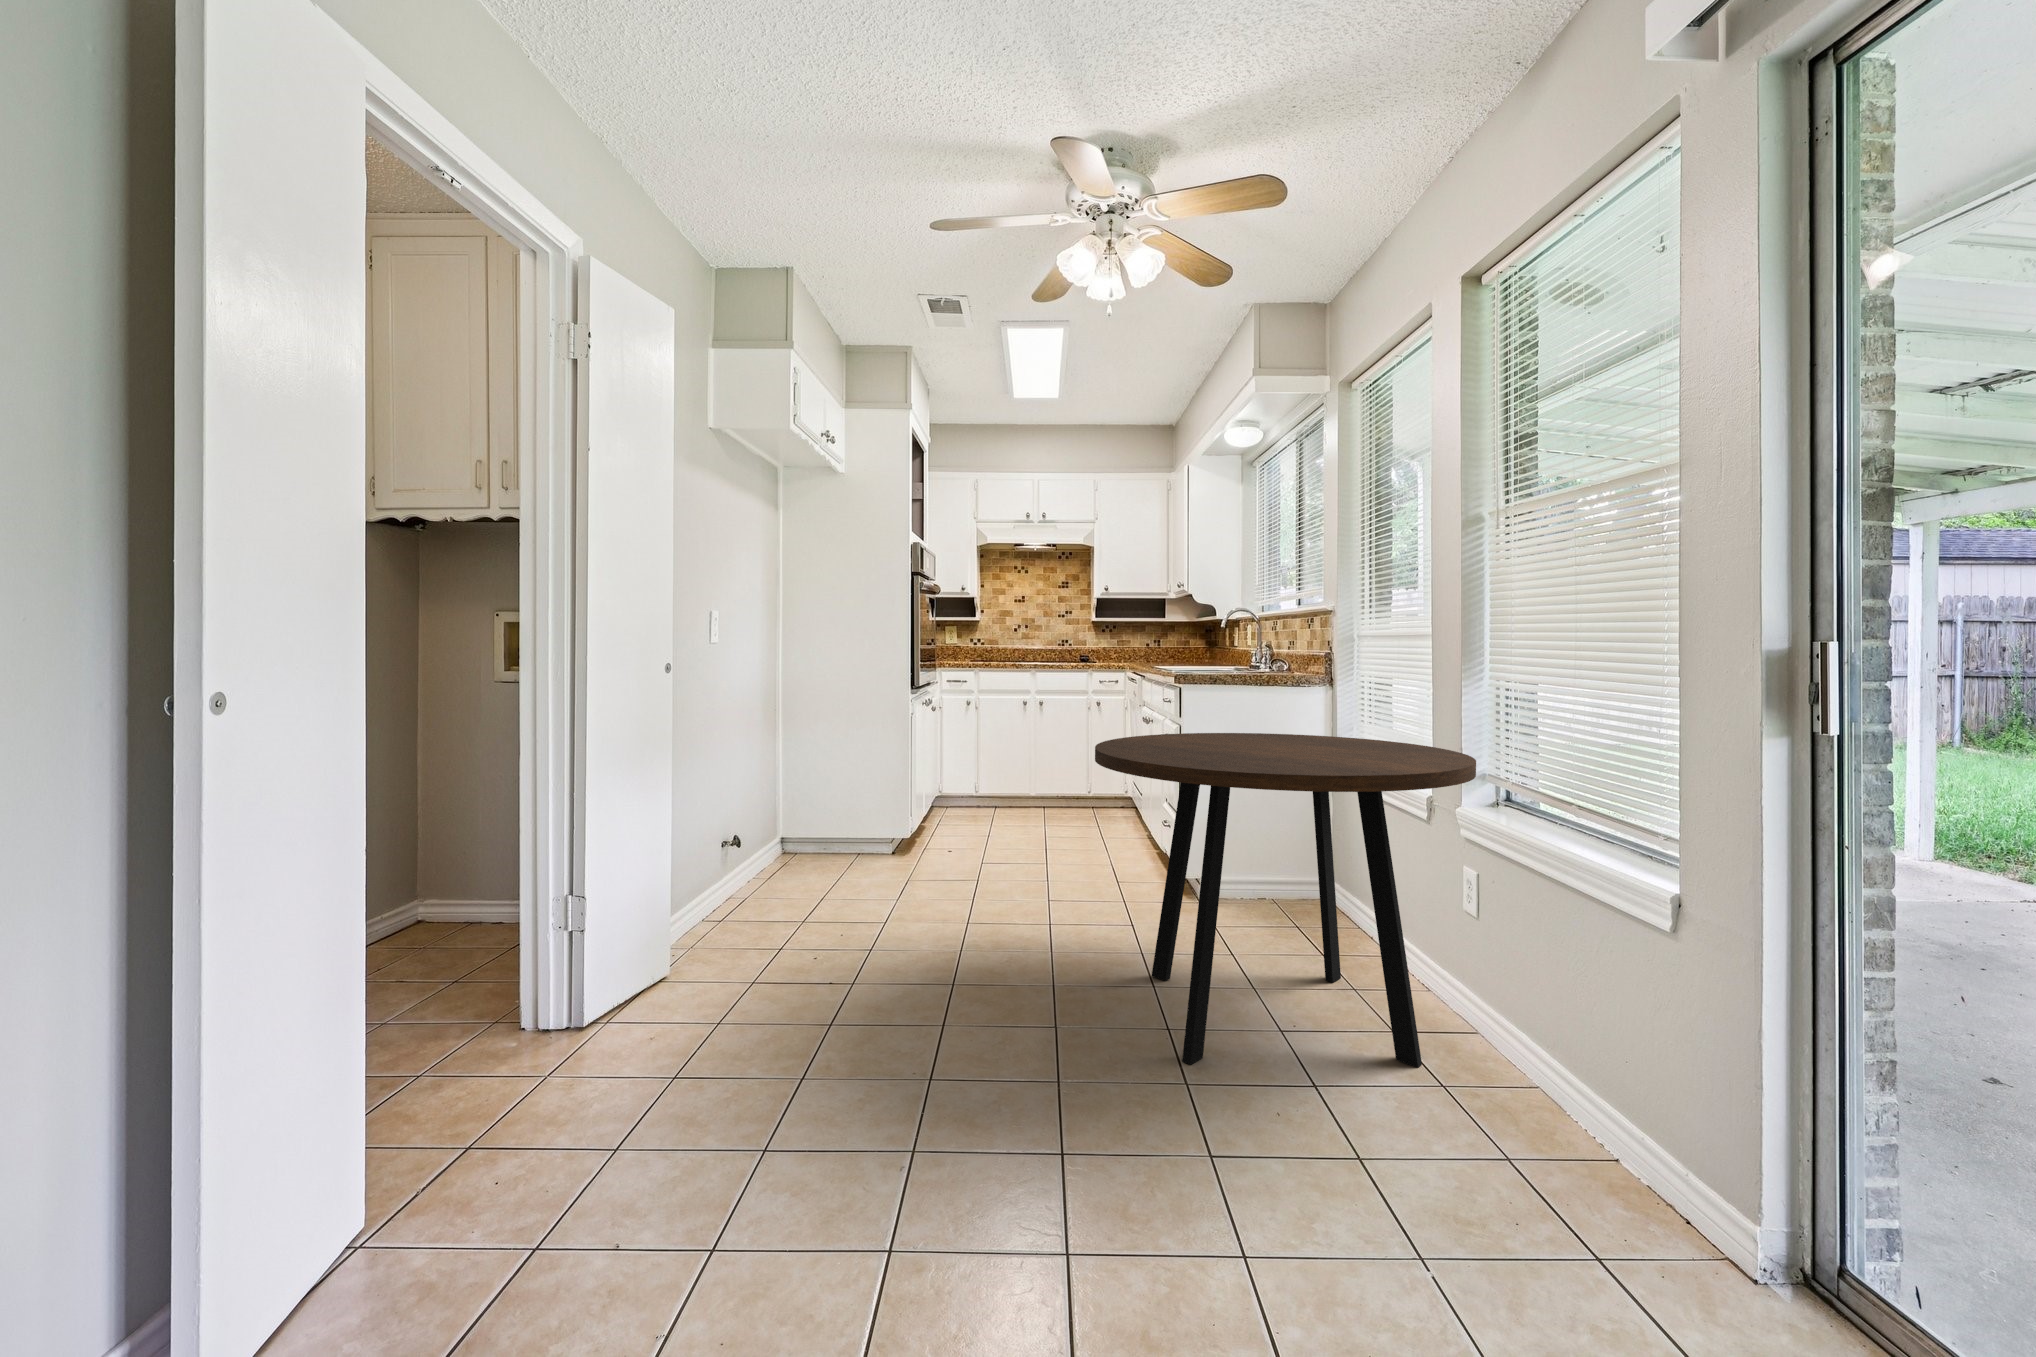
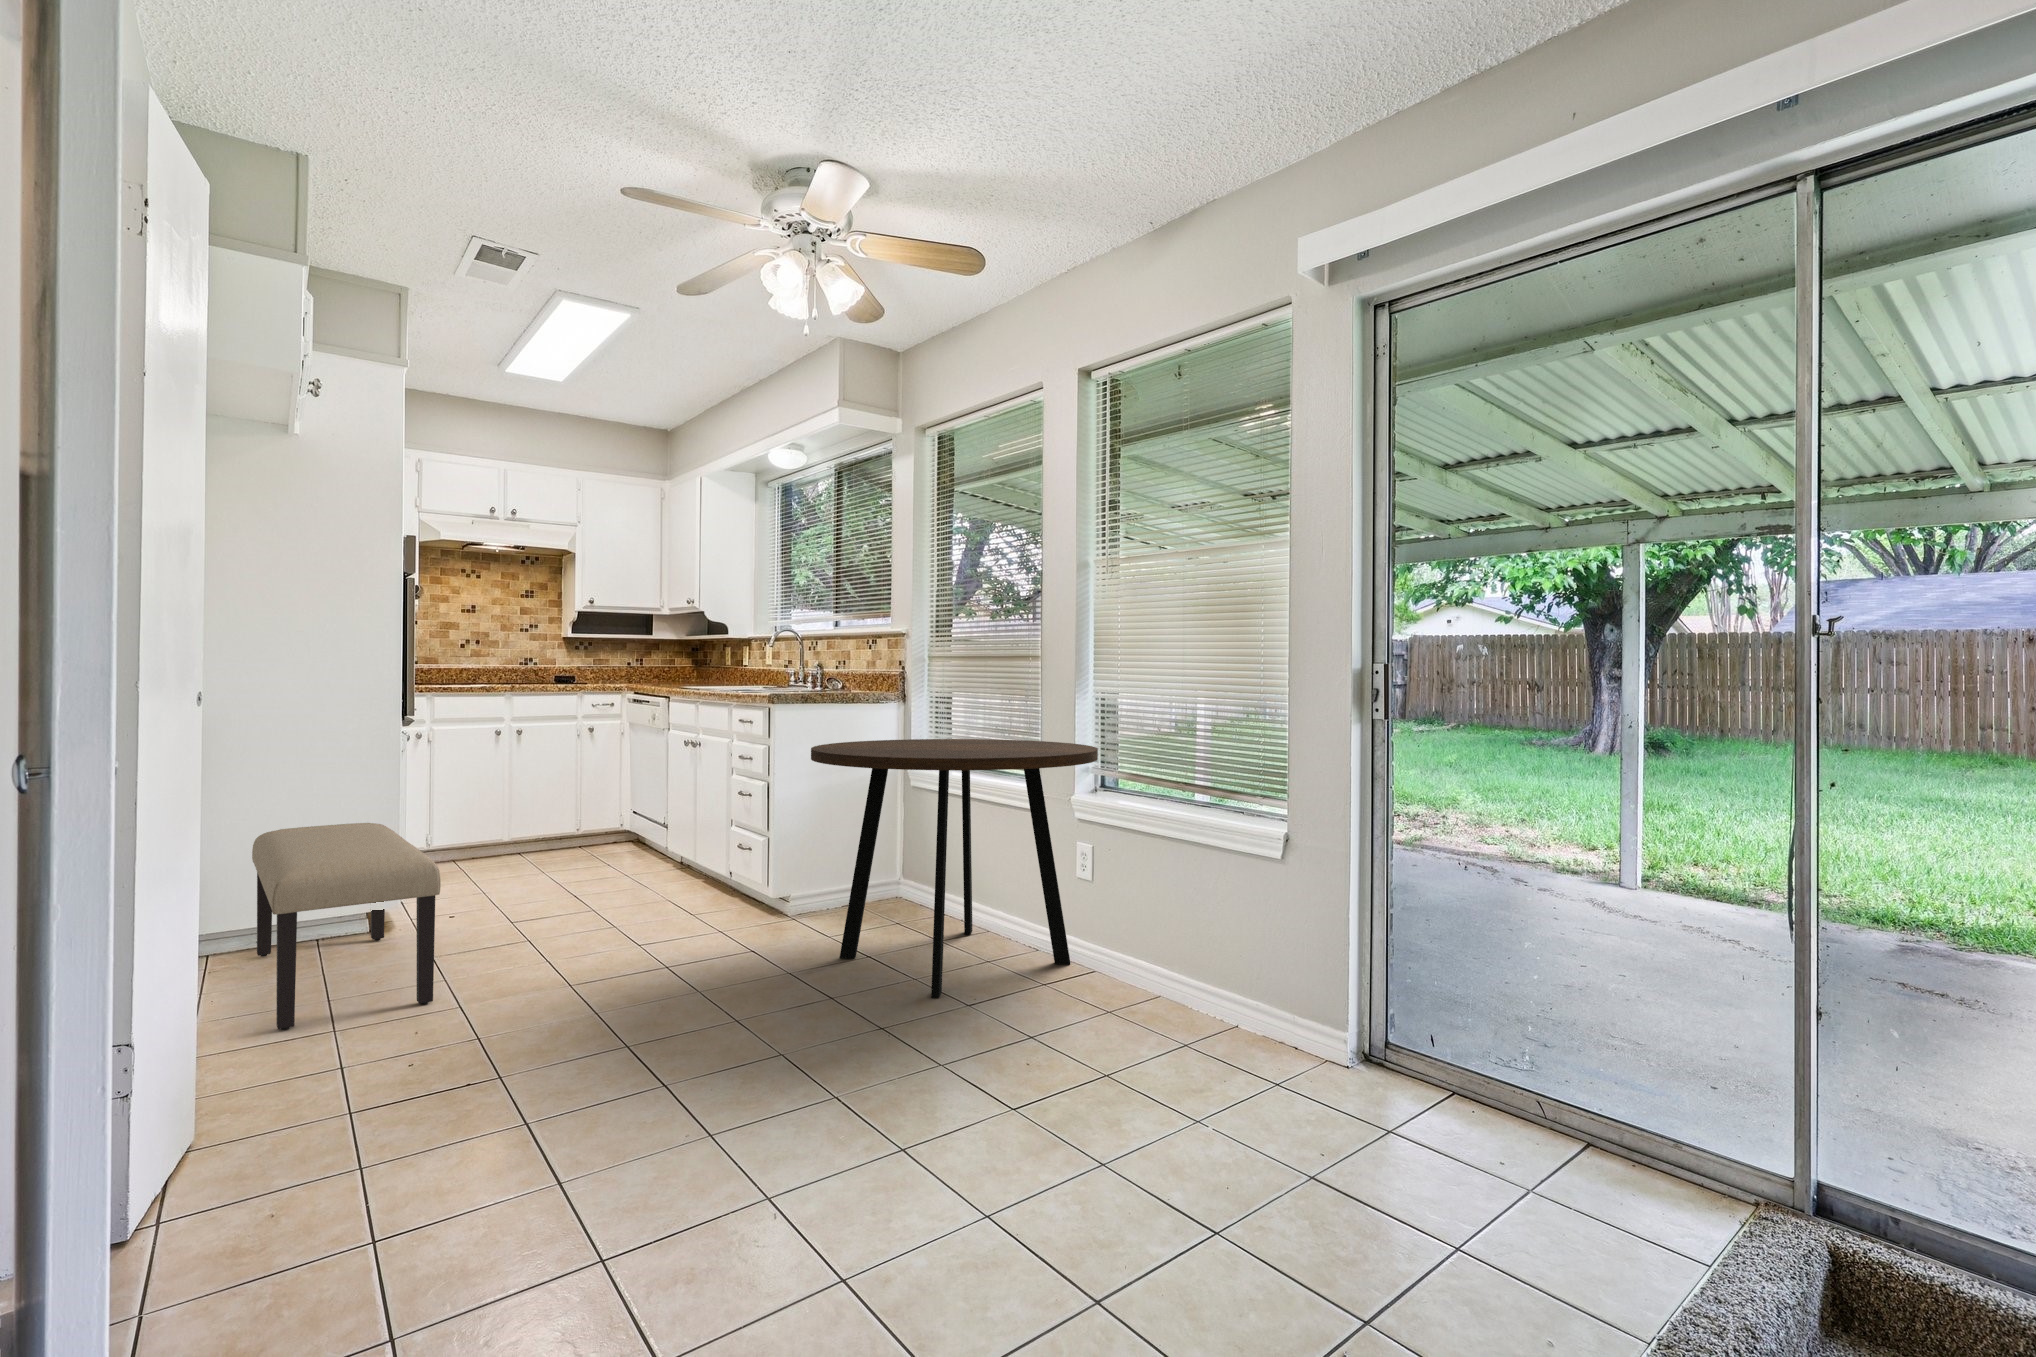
bench: none [699,774,866,934] -> present [252,823,441,1030]

